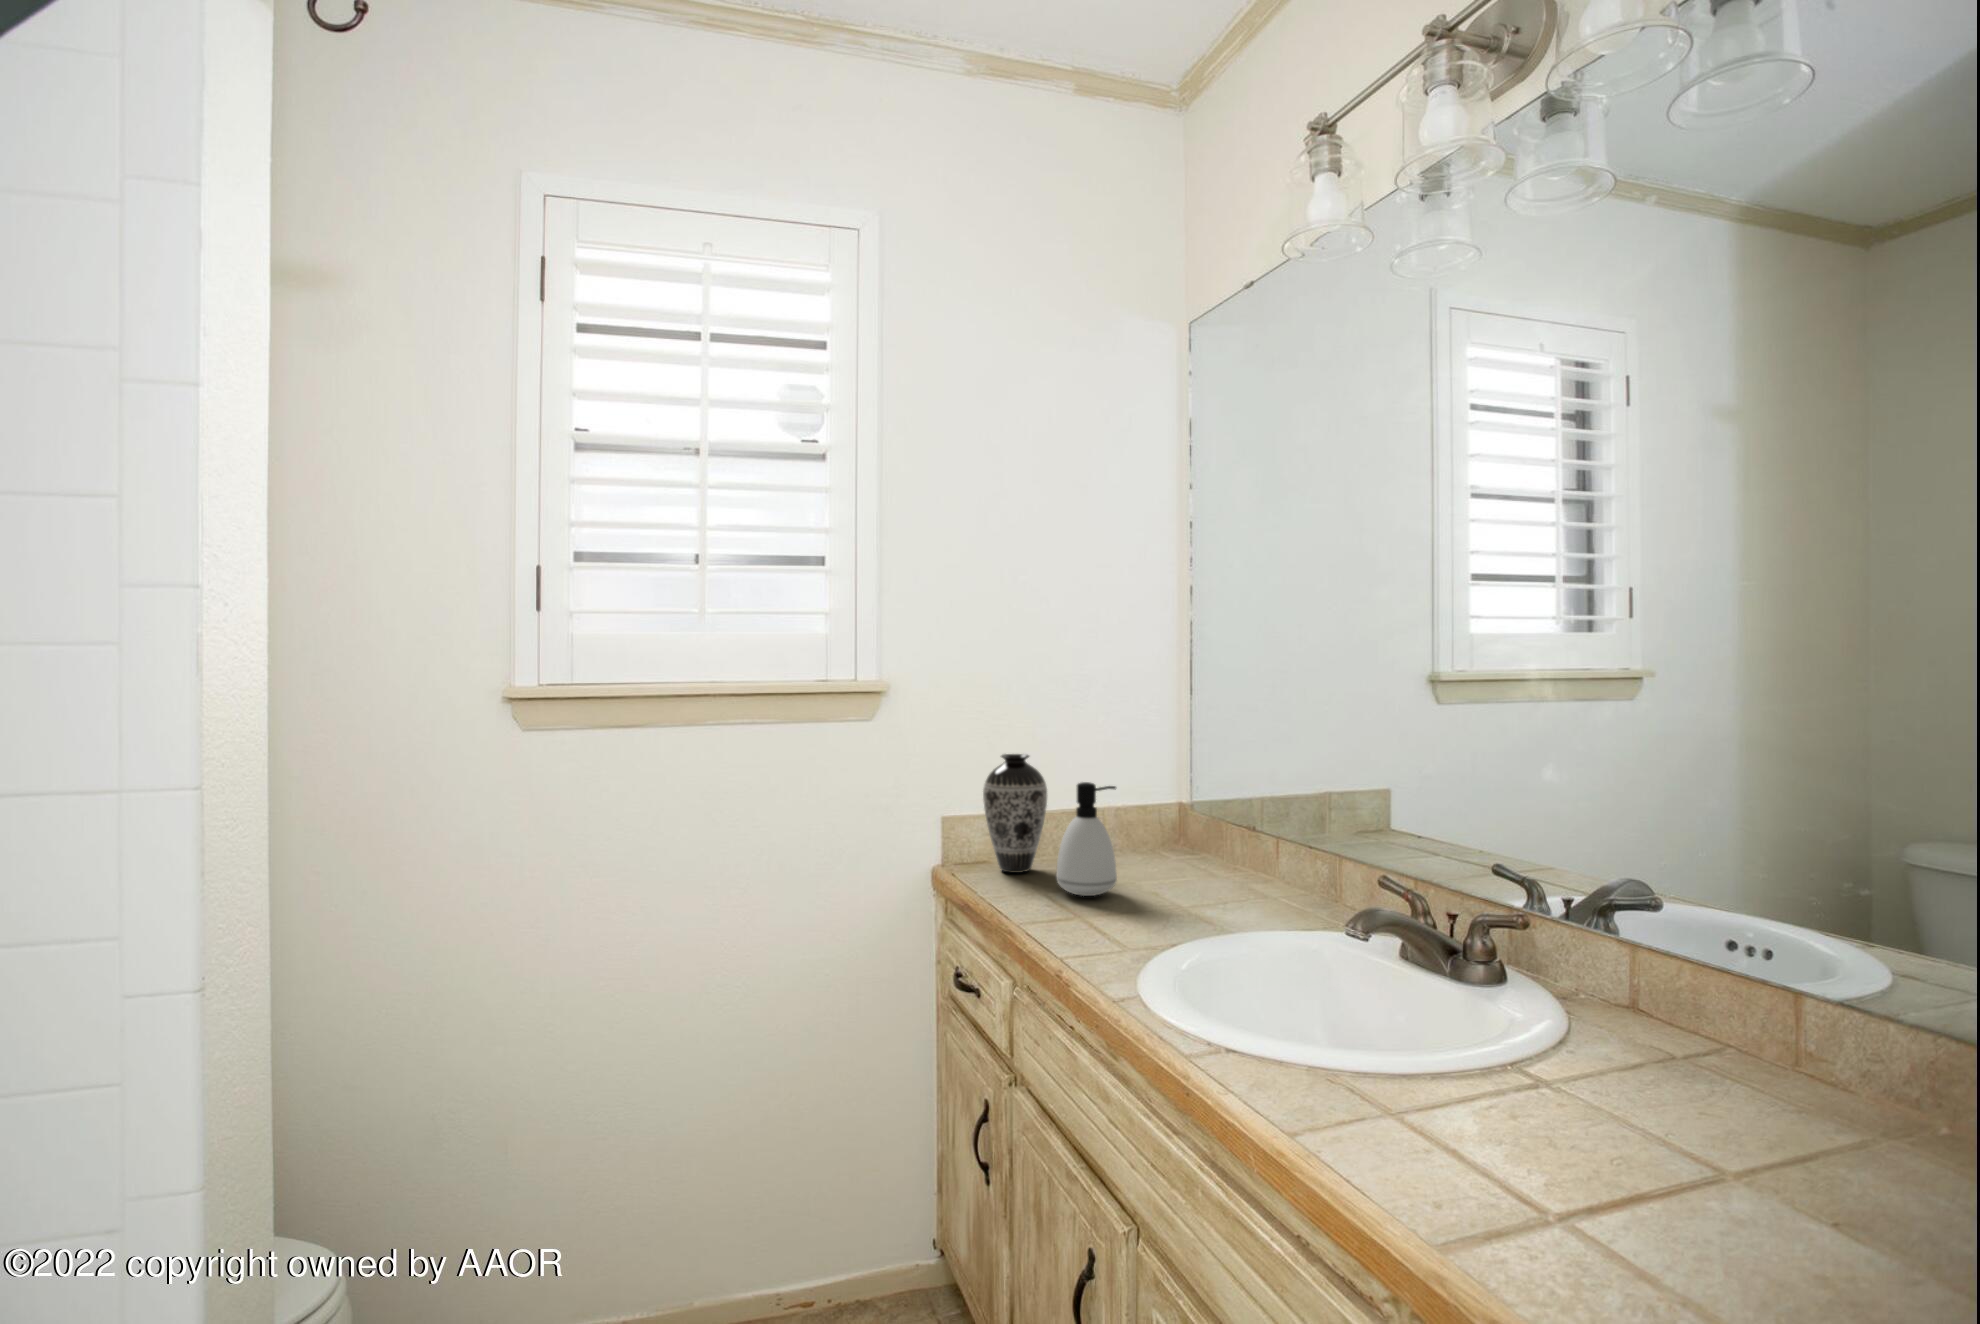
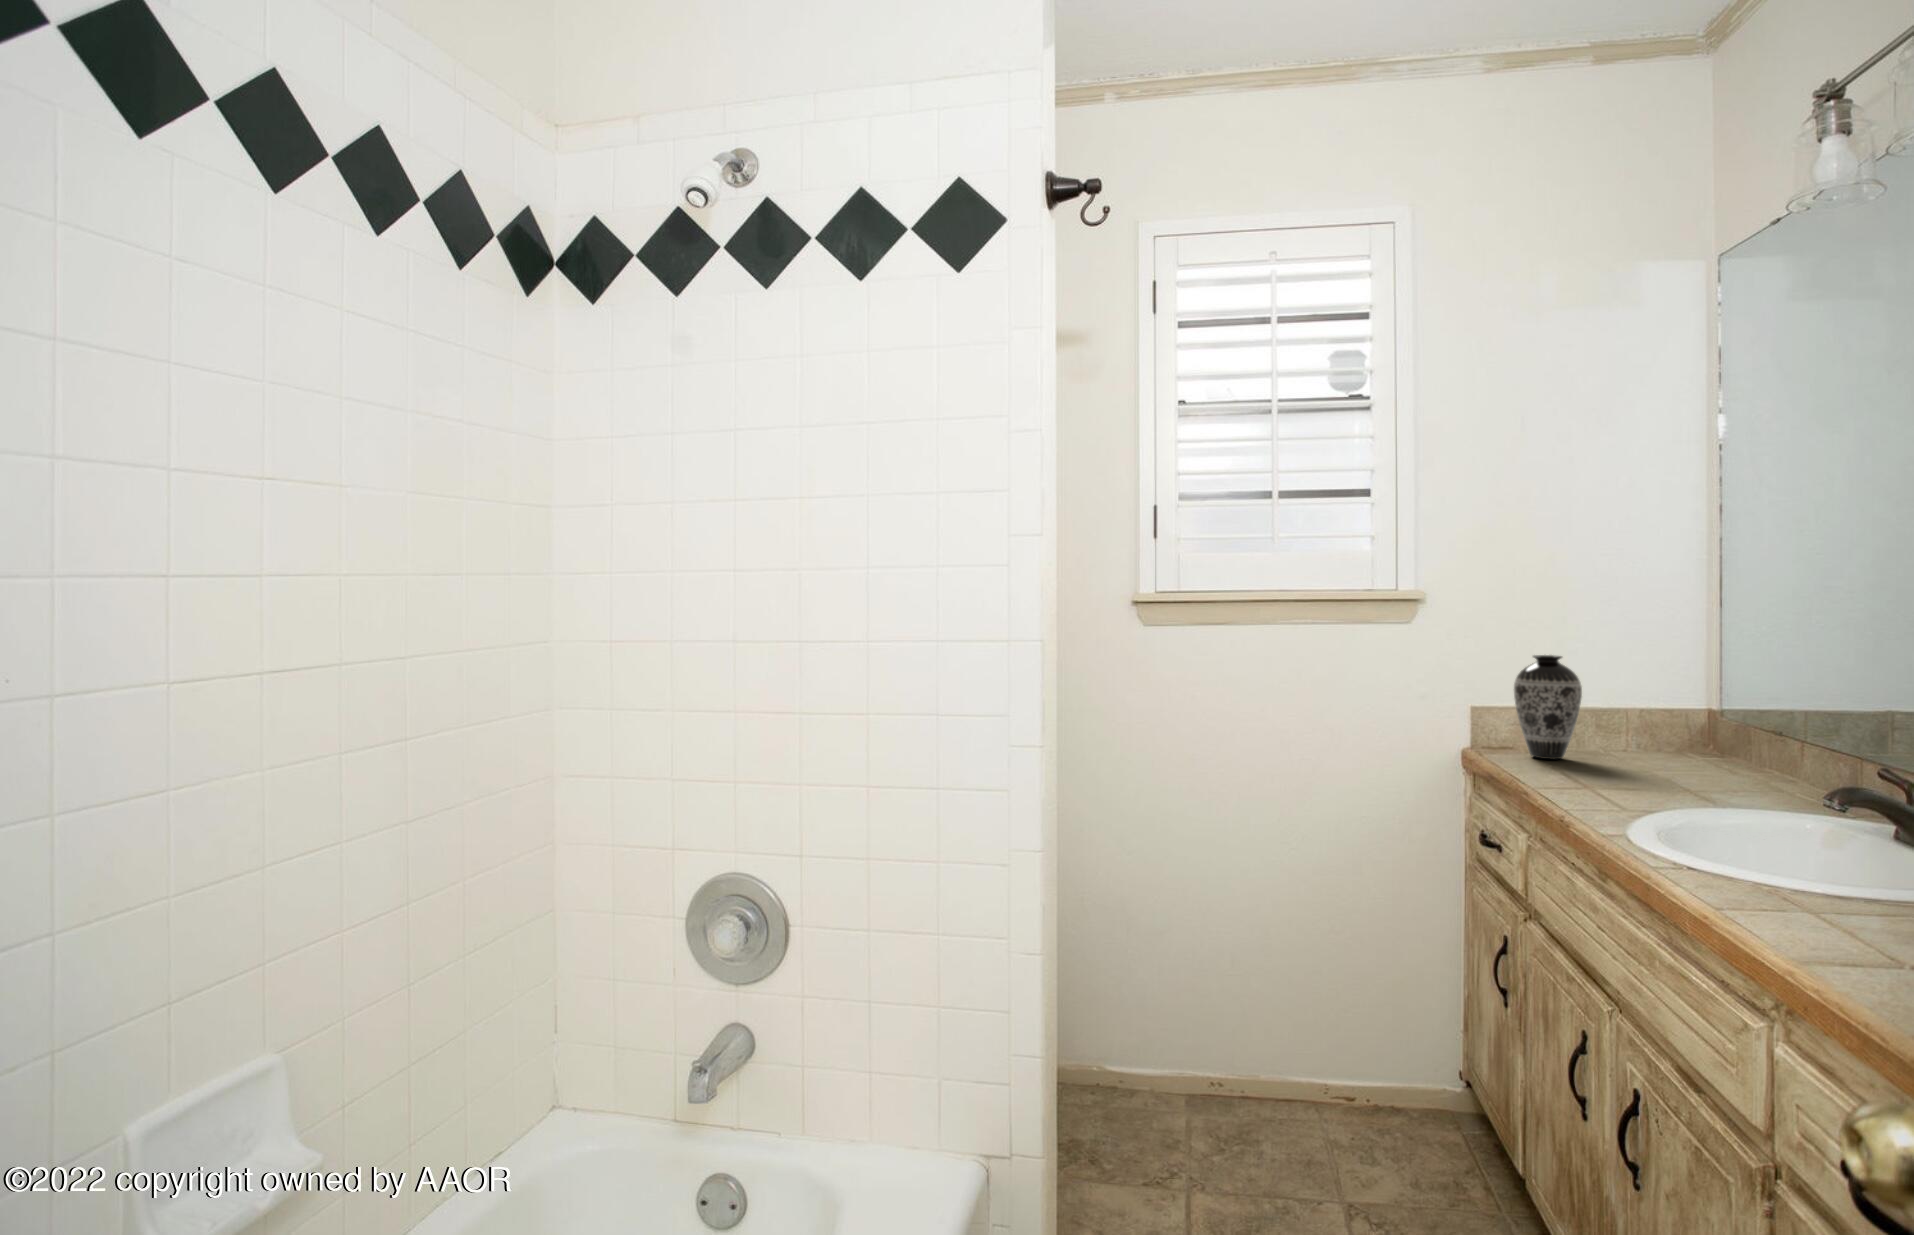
soap dispenser: present [1056,782,1117,896] -> none [1582,678,1651,778]

